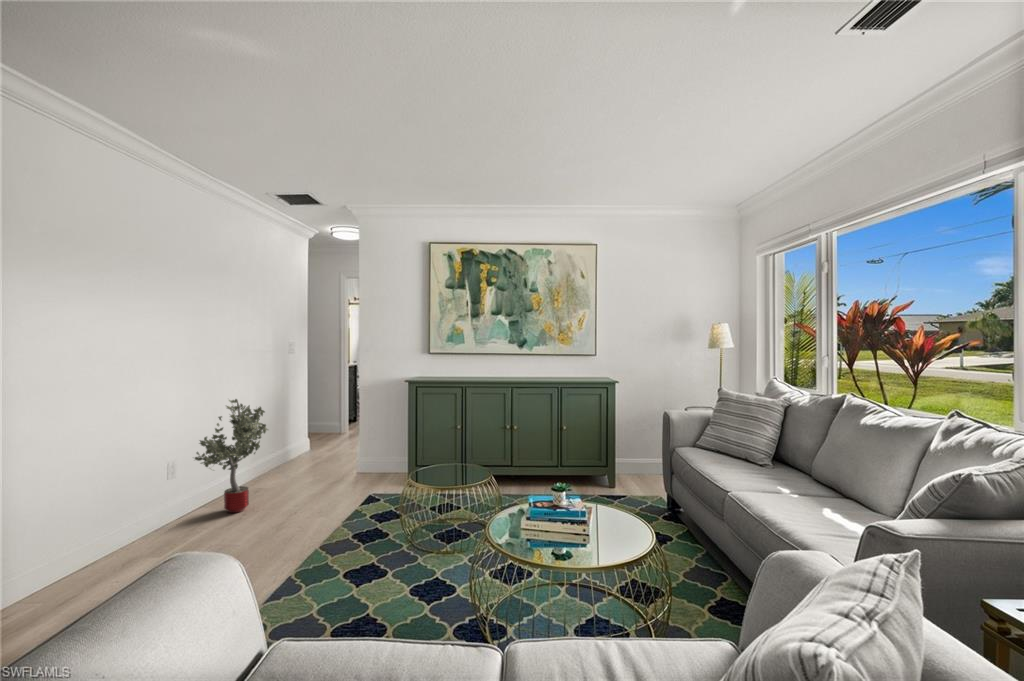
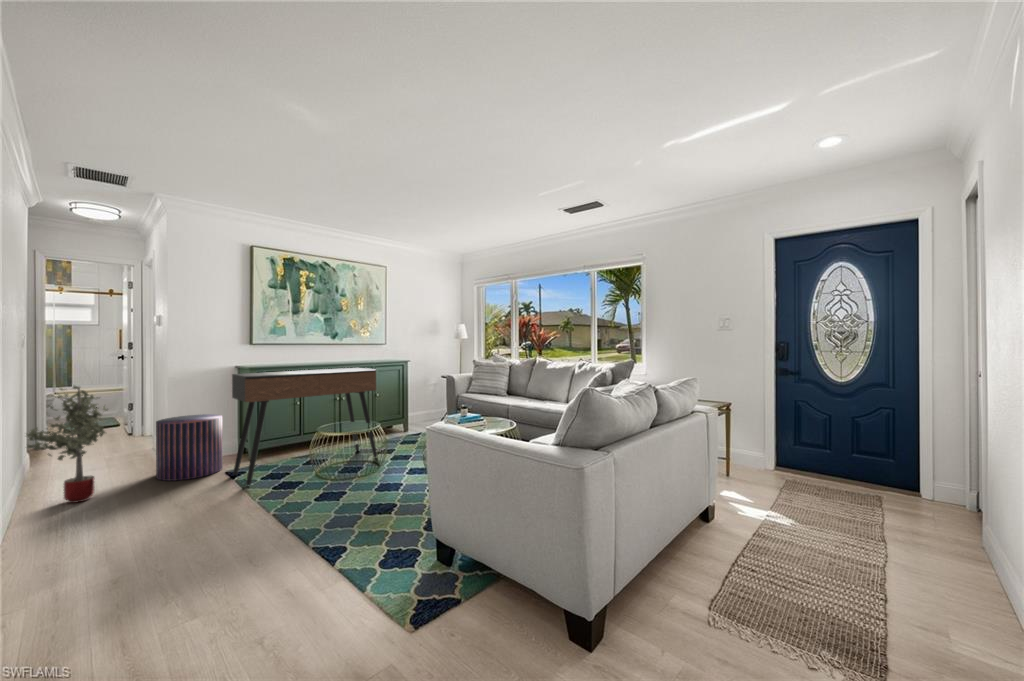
console table: none [345,394,519,536] -> present [232,368,377,485]
pouf: none [309,433,371,507] -> present [156,414,223,481]

